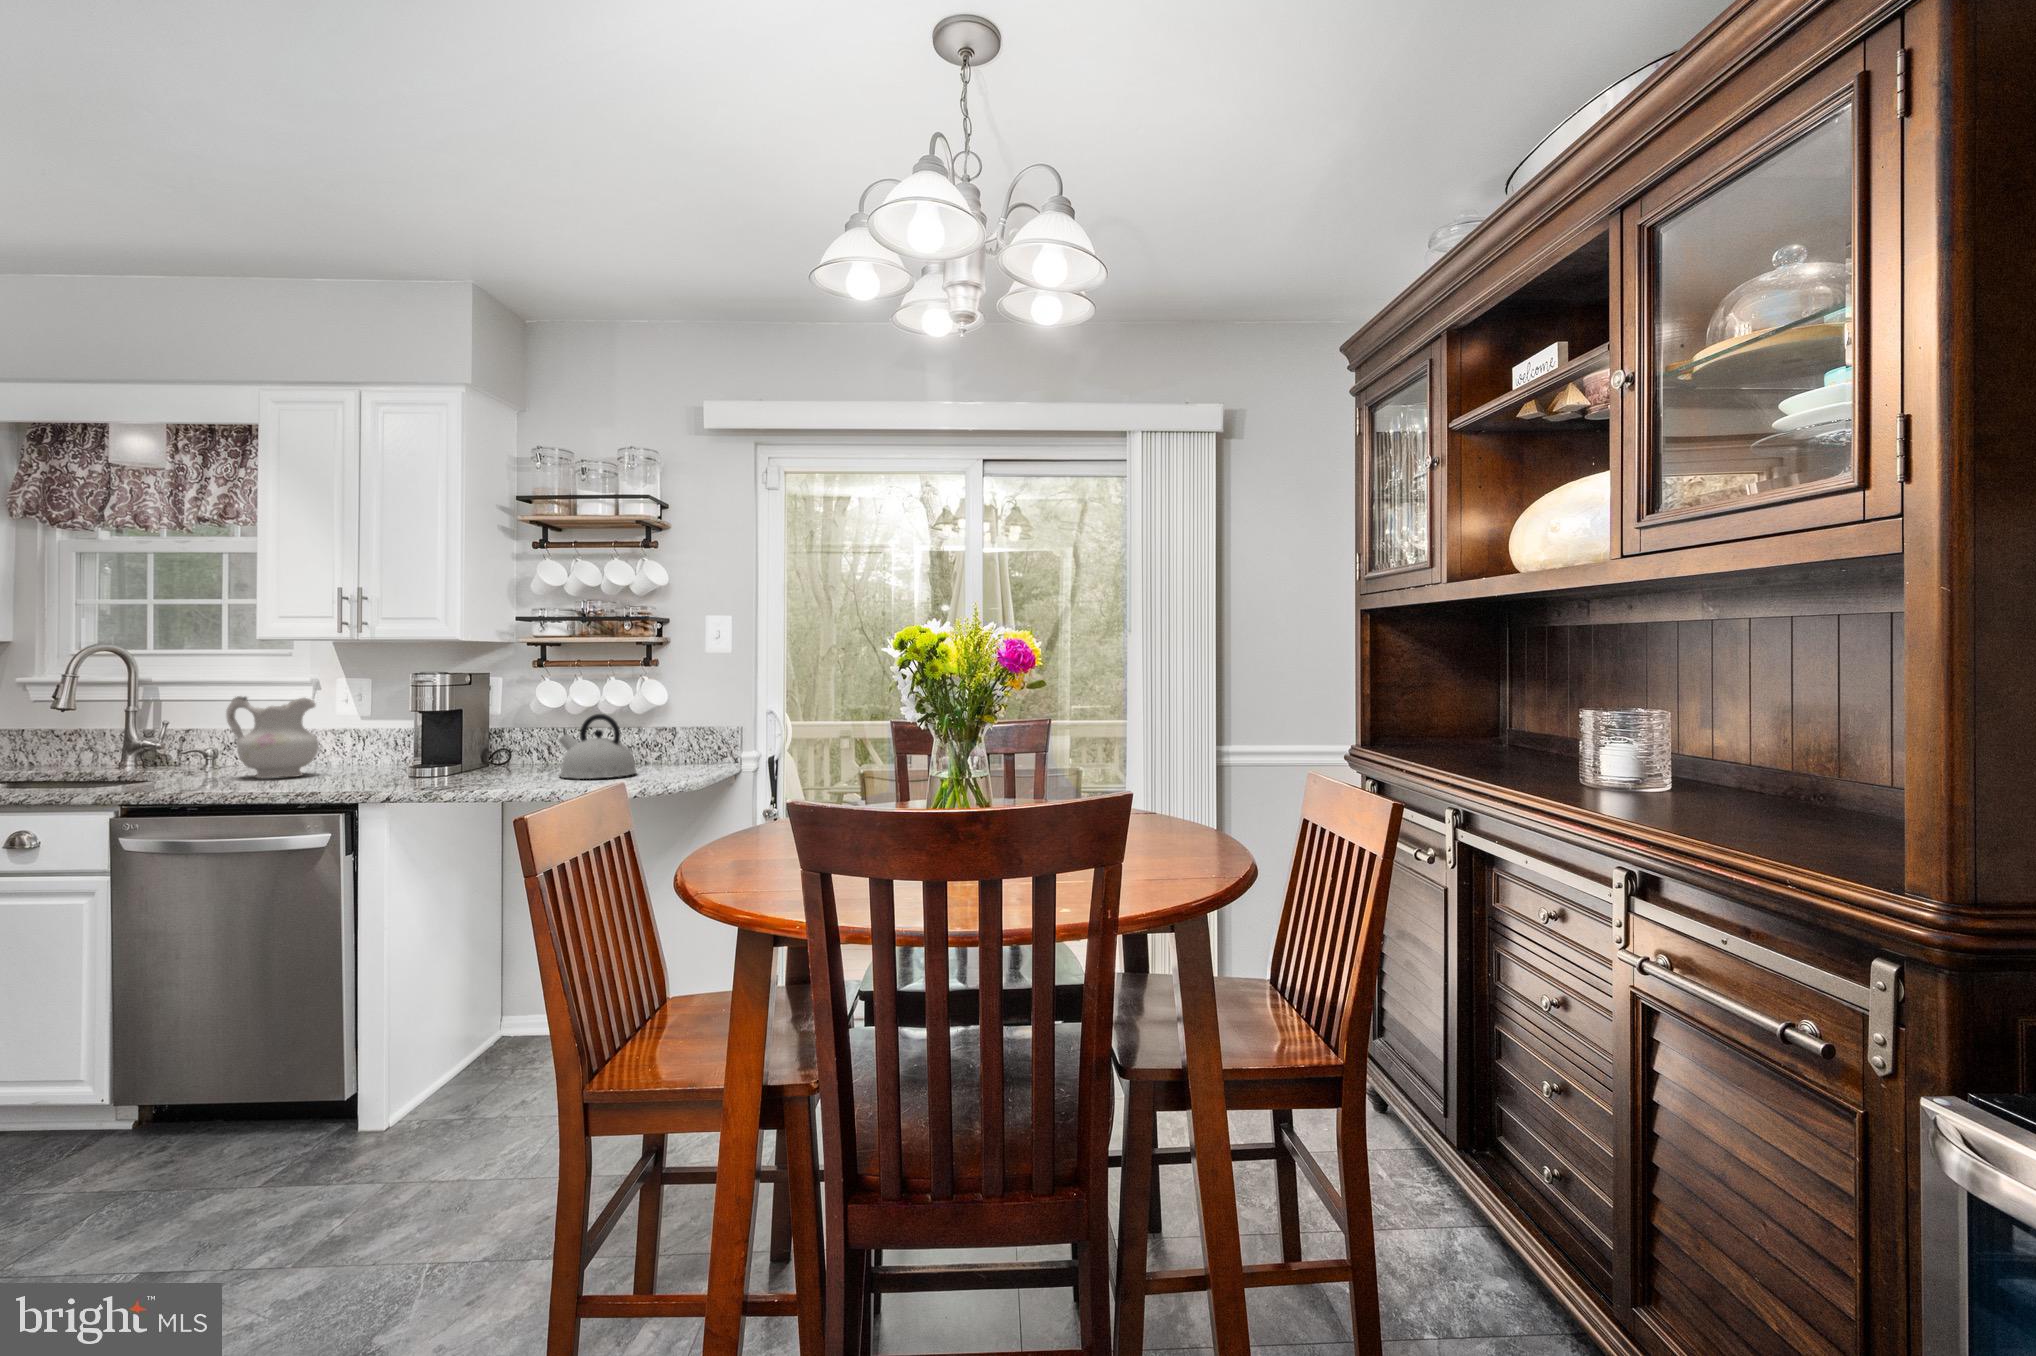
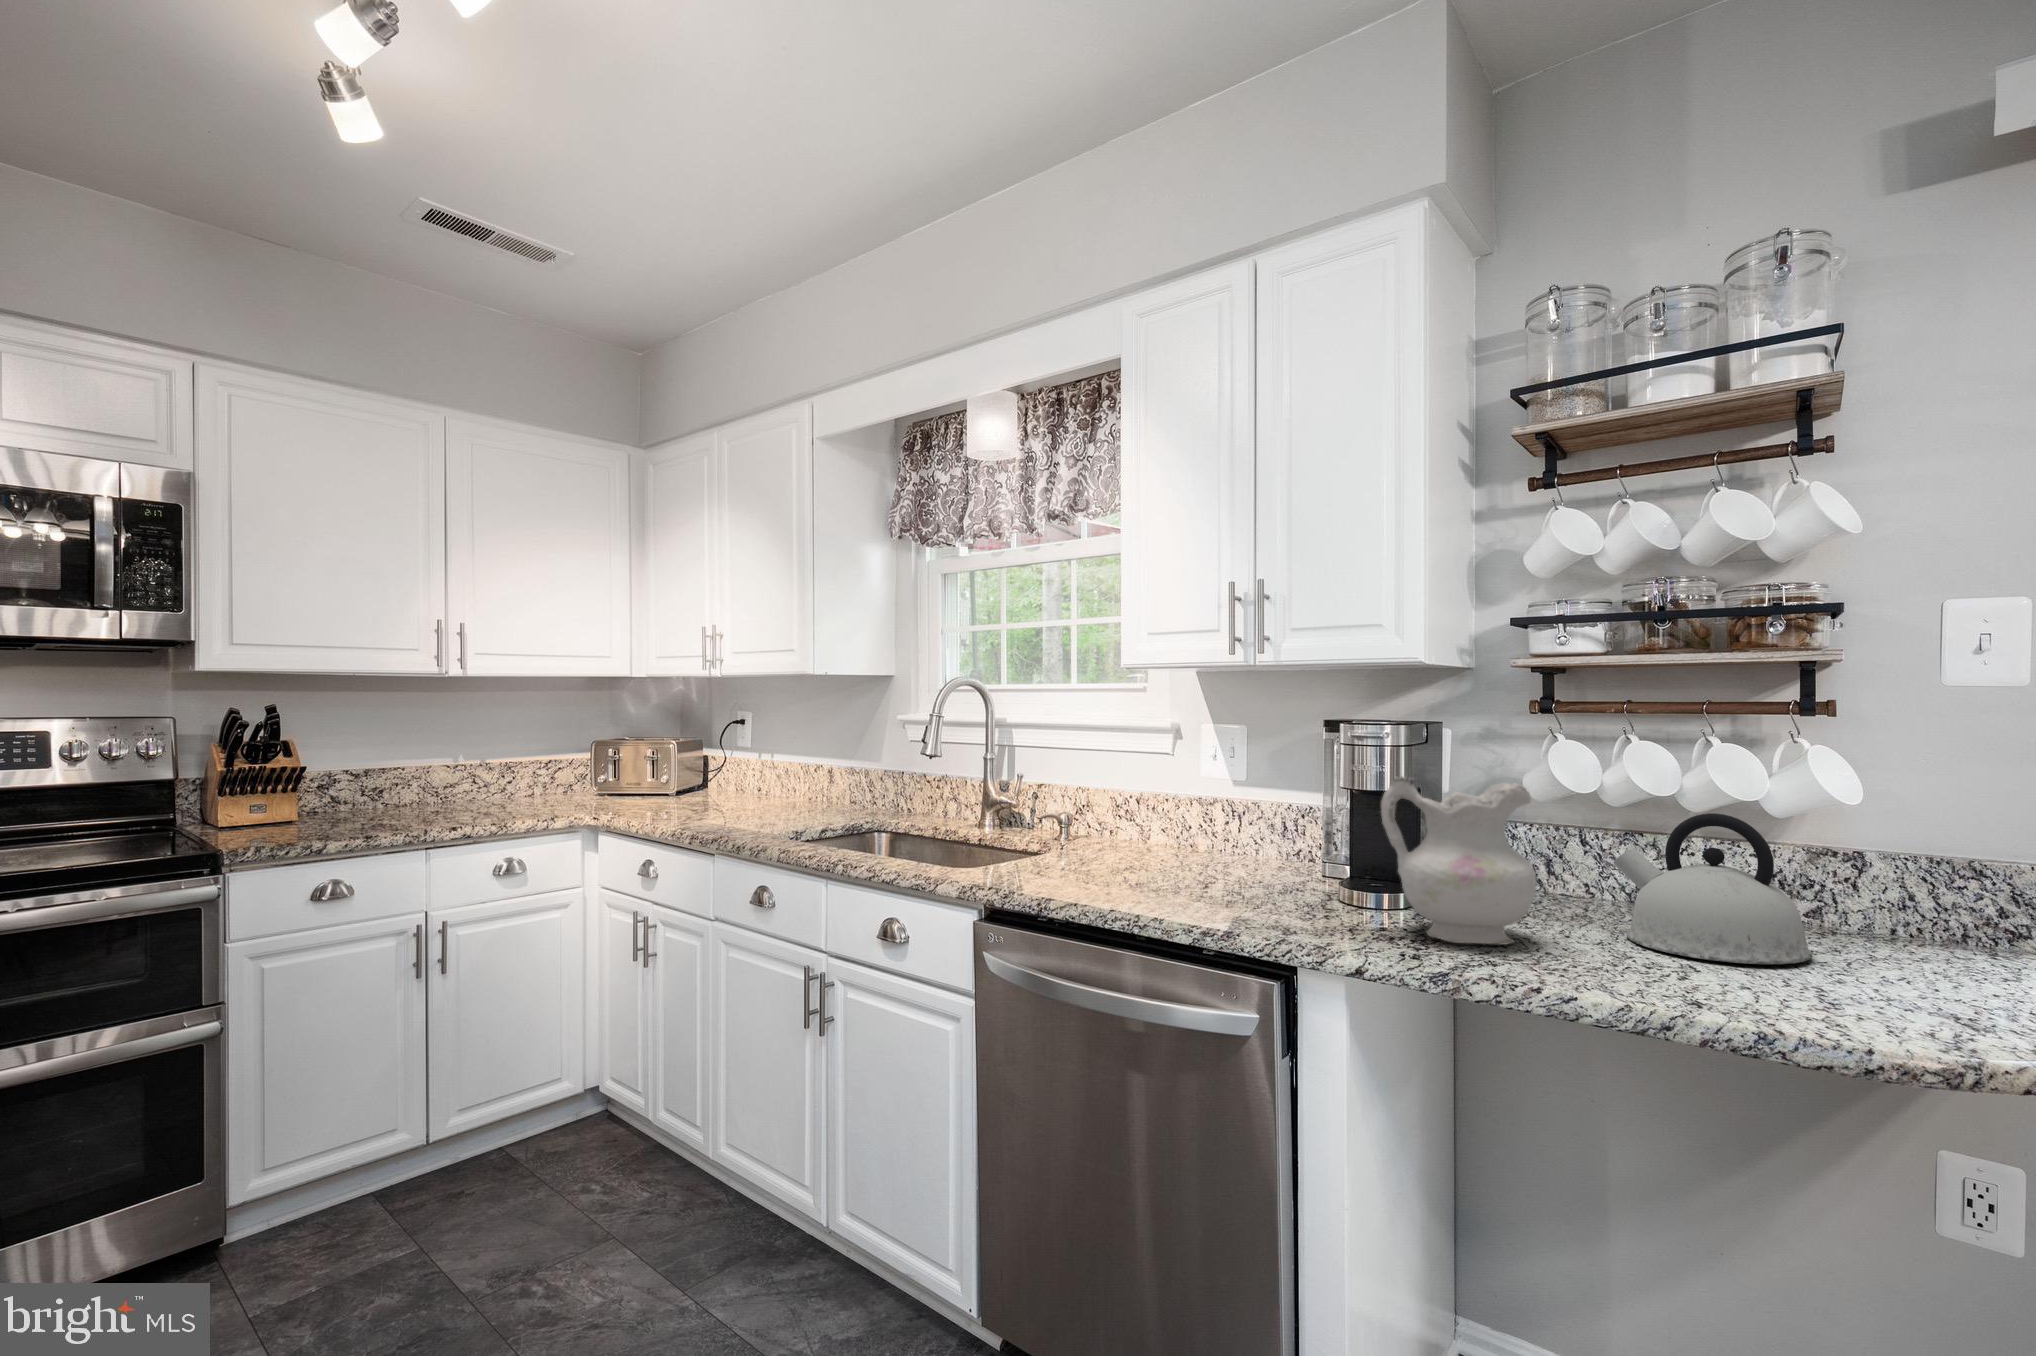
ceramic pitcher: present [226,696,319,778] -> present [1381,776,1536,945]

